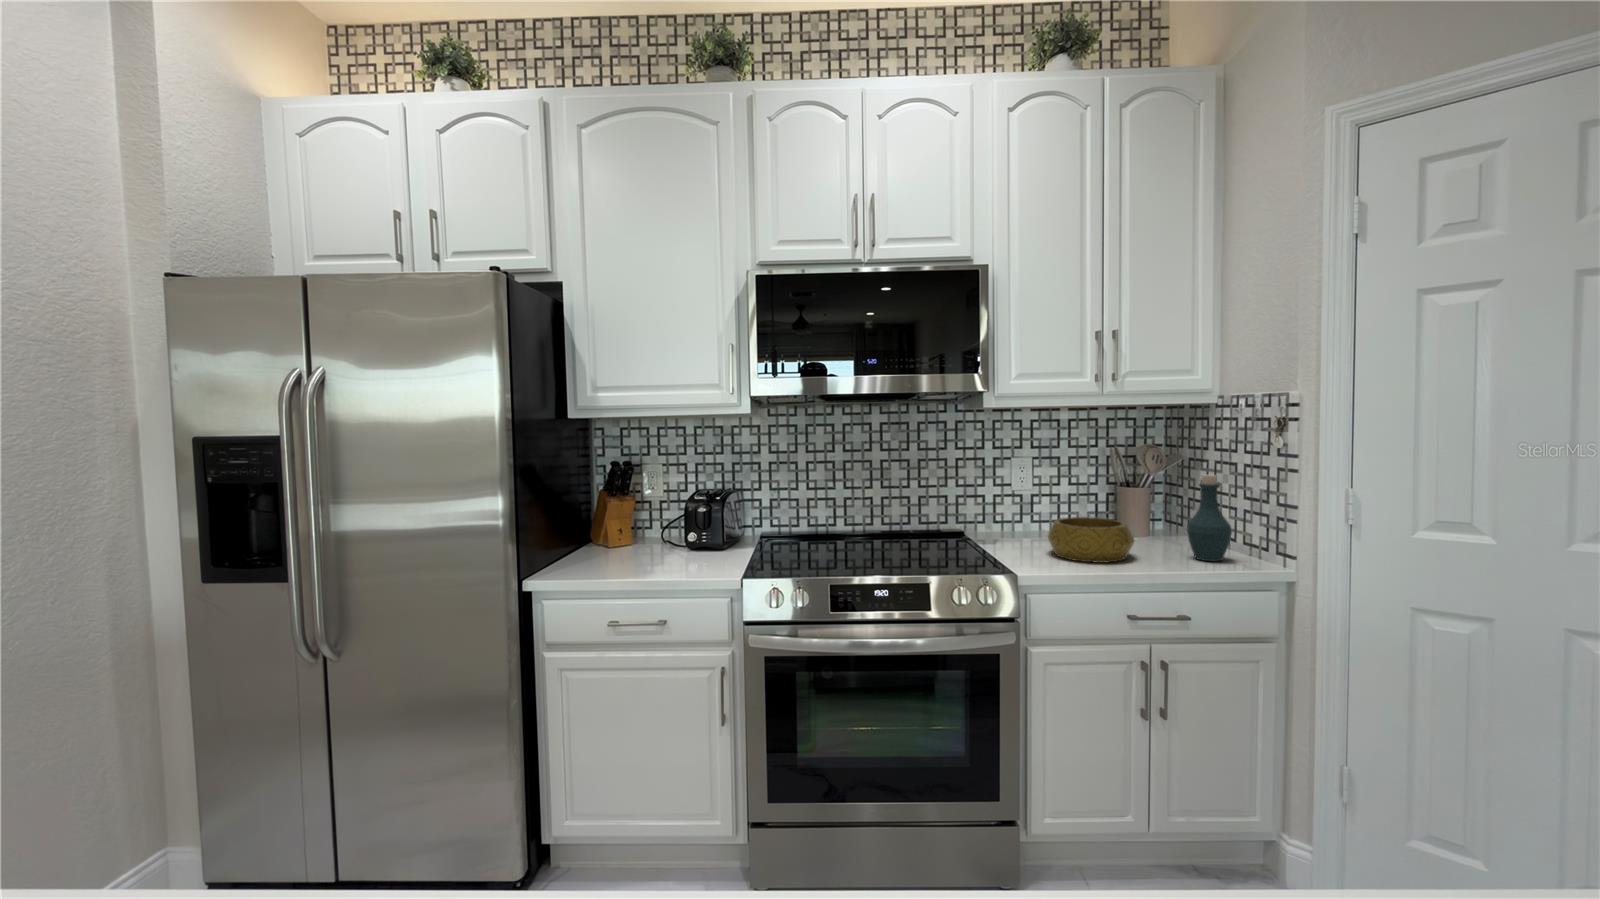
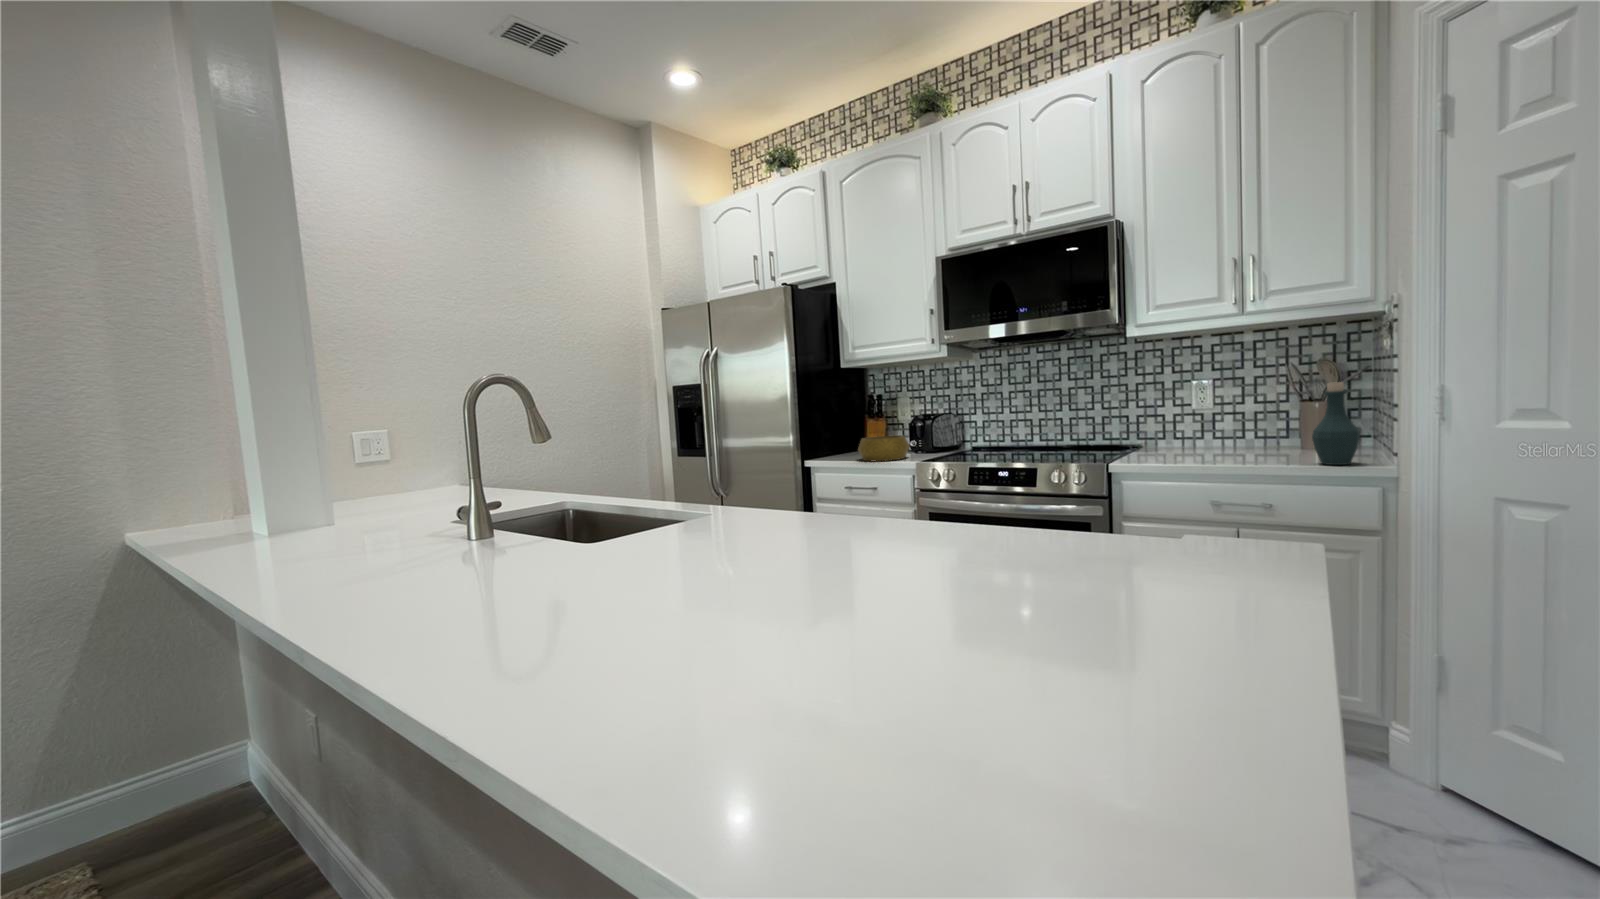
decorative bowl: present [1047,517,1135,563] -> present [858,435,909,461]

